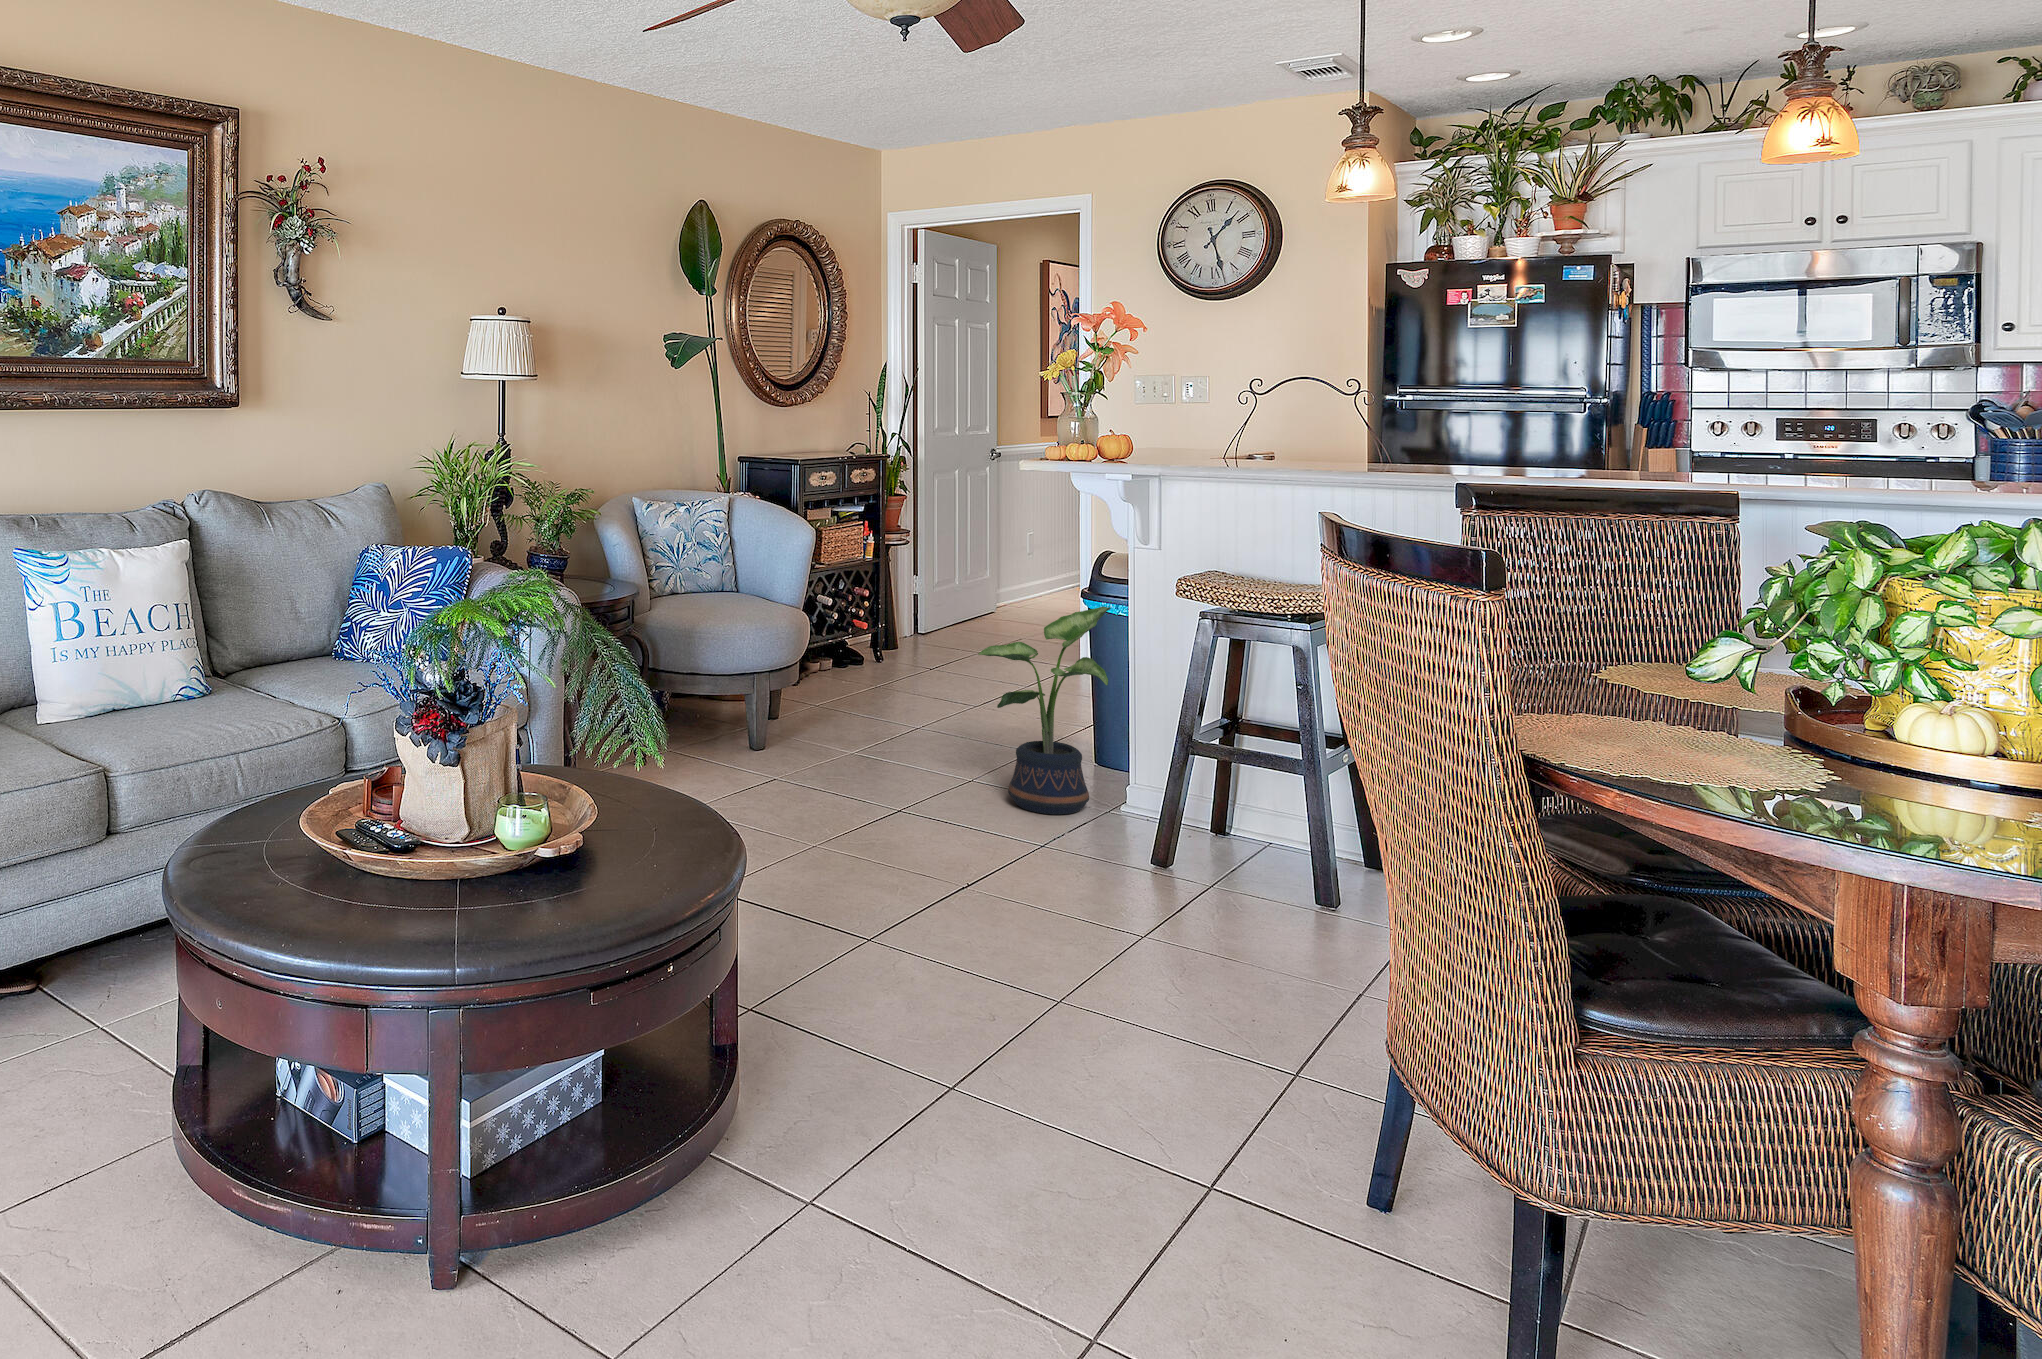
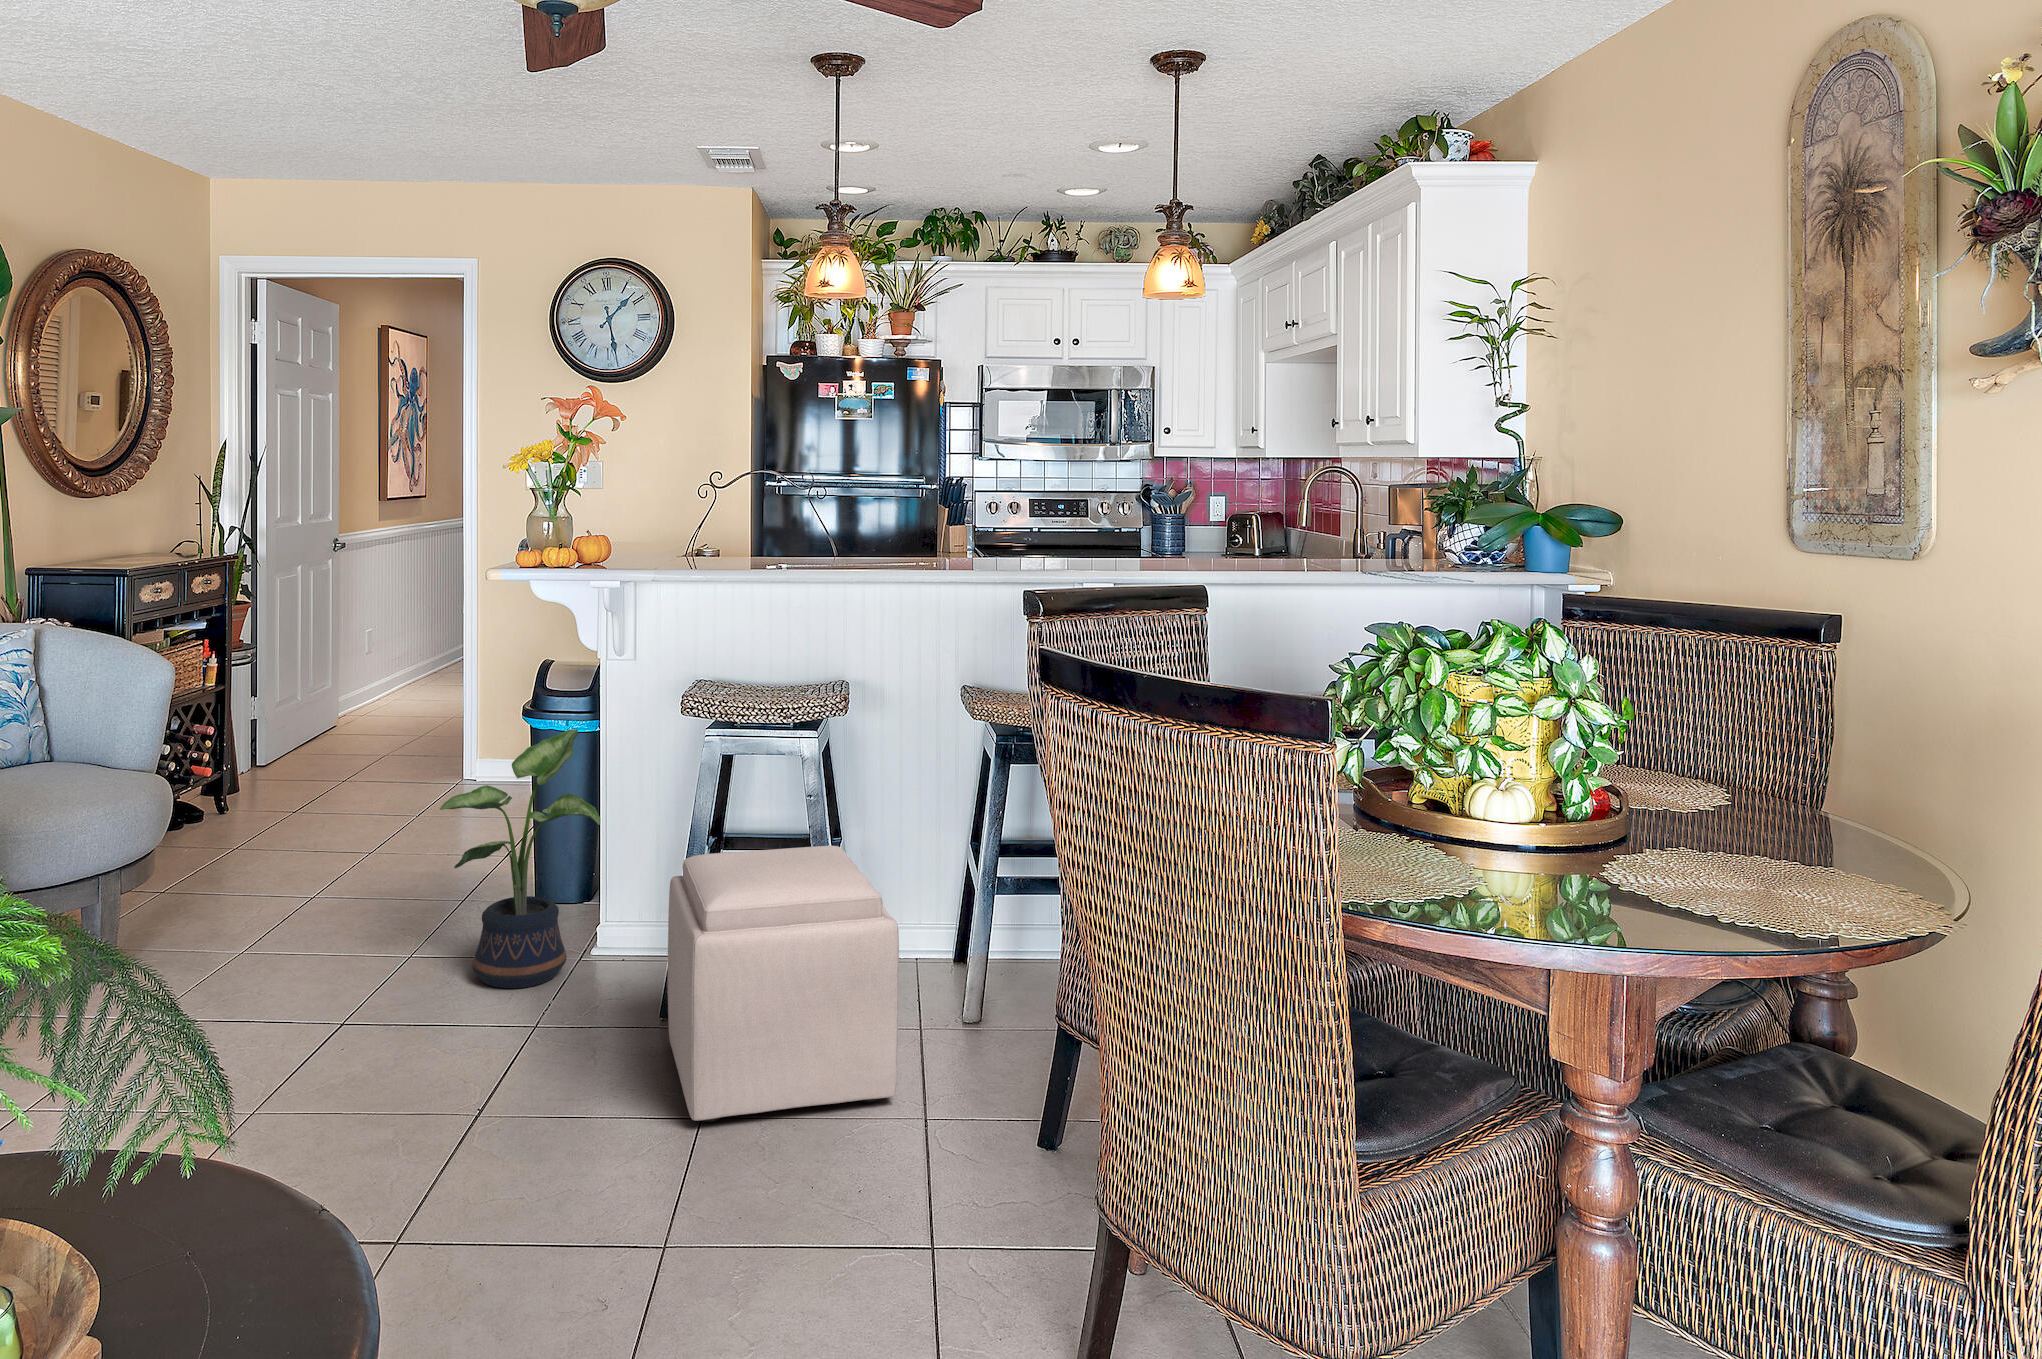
ottoman: none [1130,716,1342,964] -> present [668,846,899,1122]

